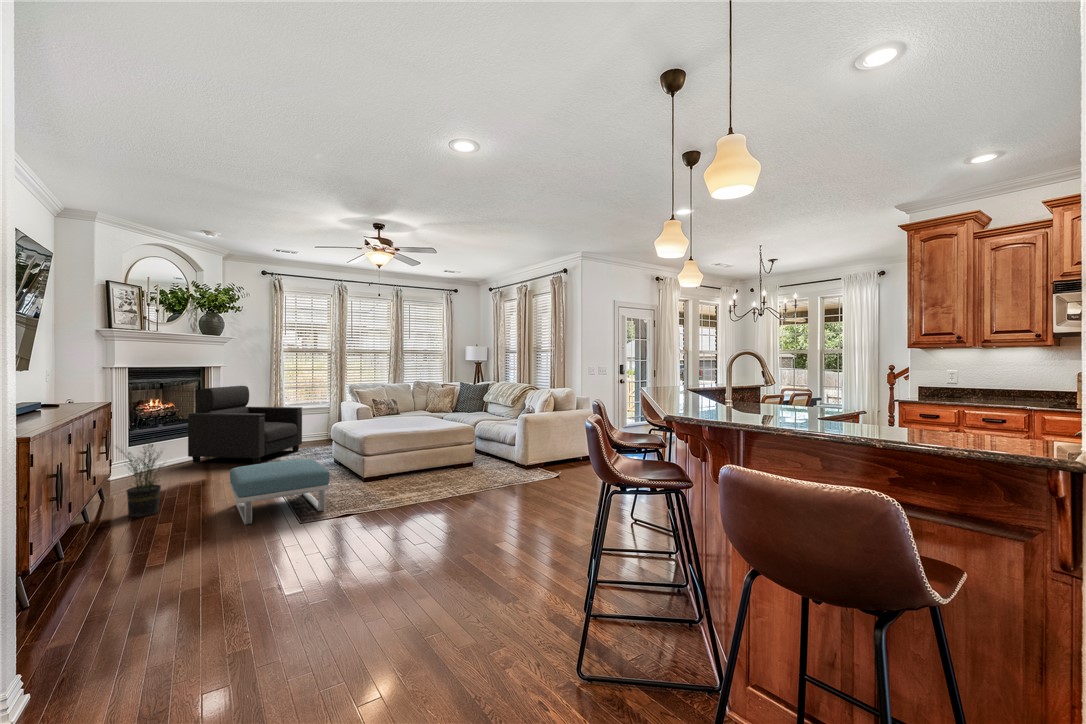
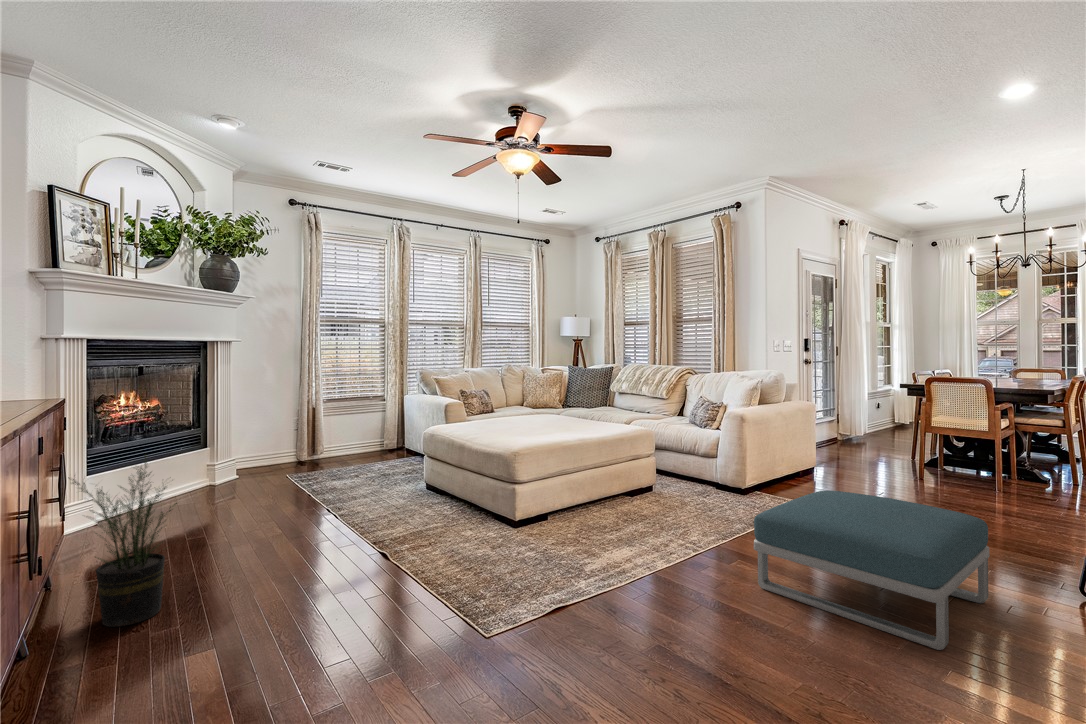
armchair: present [188,386,302,464] -> none [184,374,354,497]
footstool: present [230,459,330,525] -> present [754,490,990,650]

